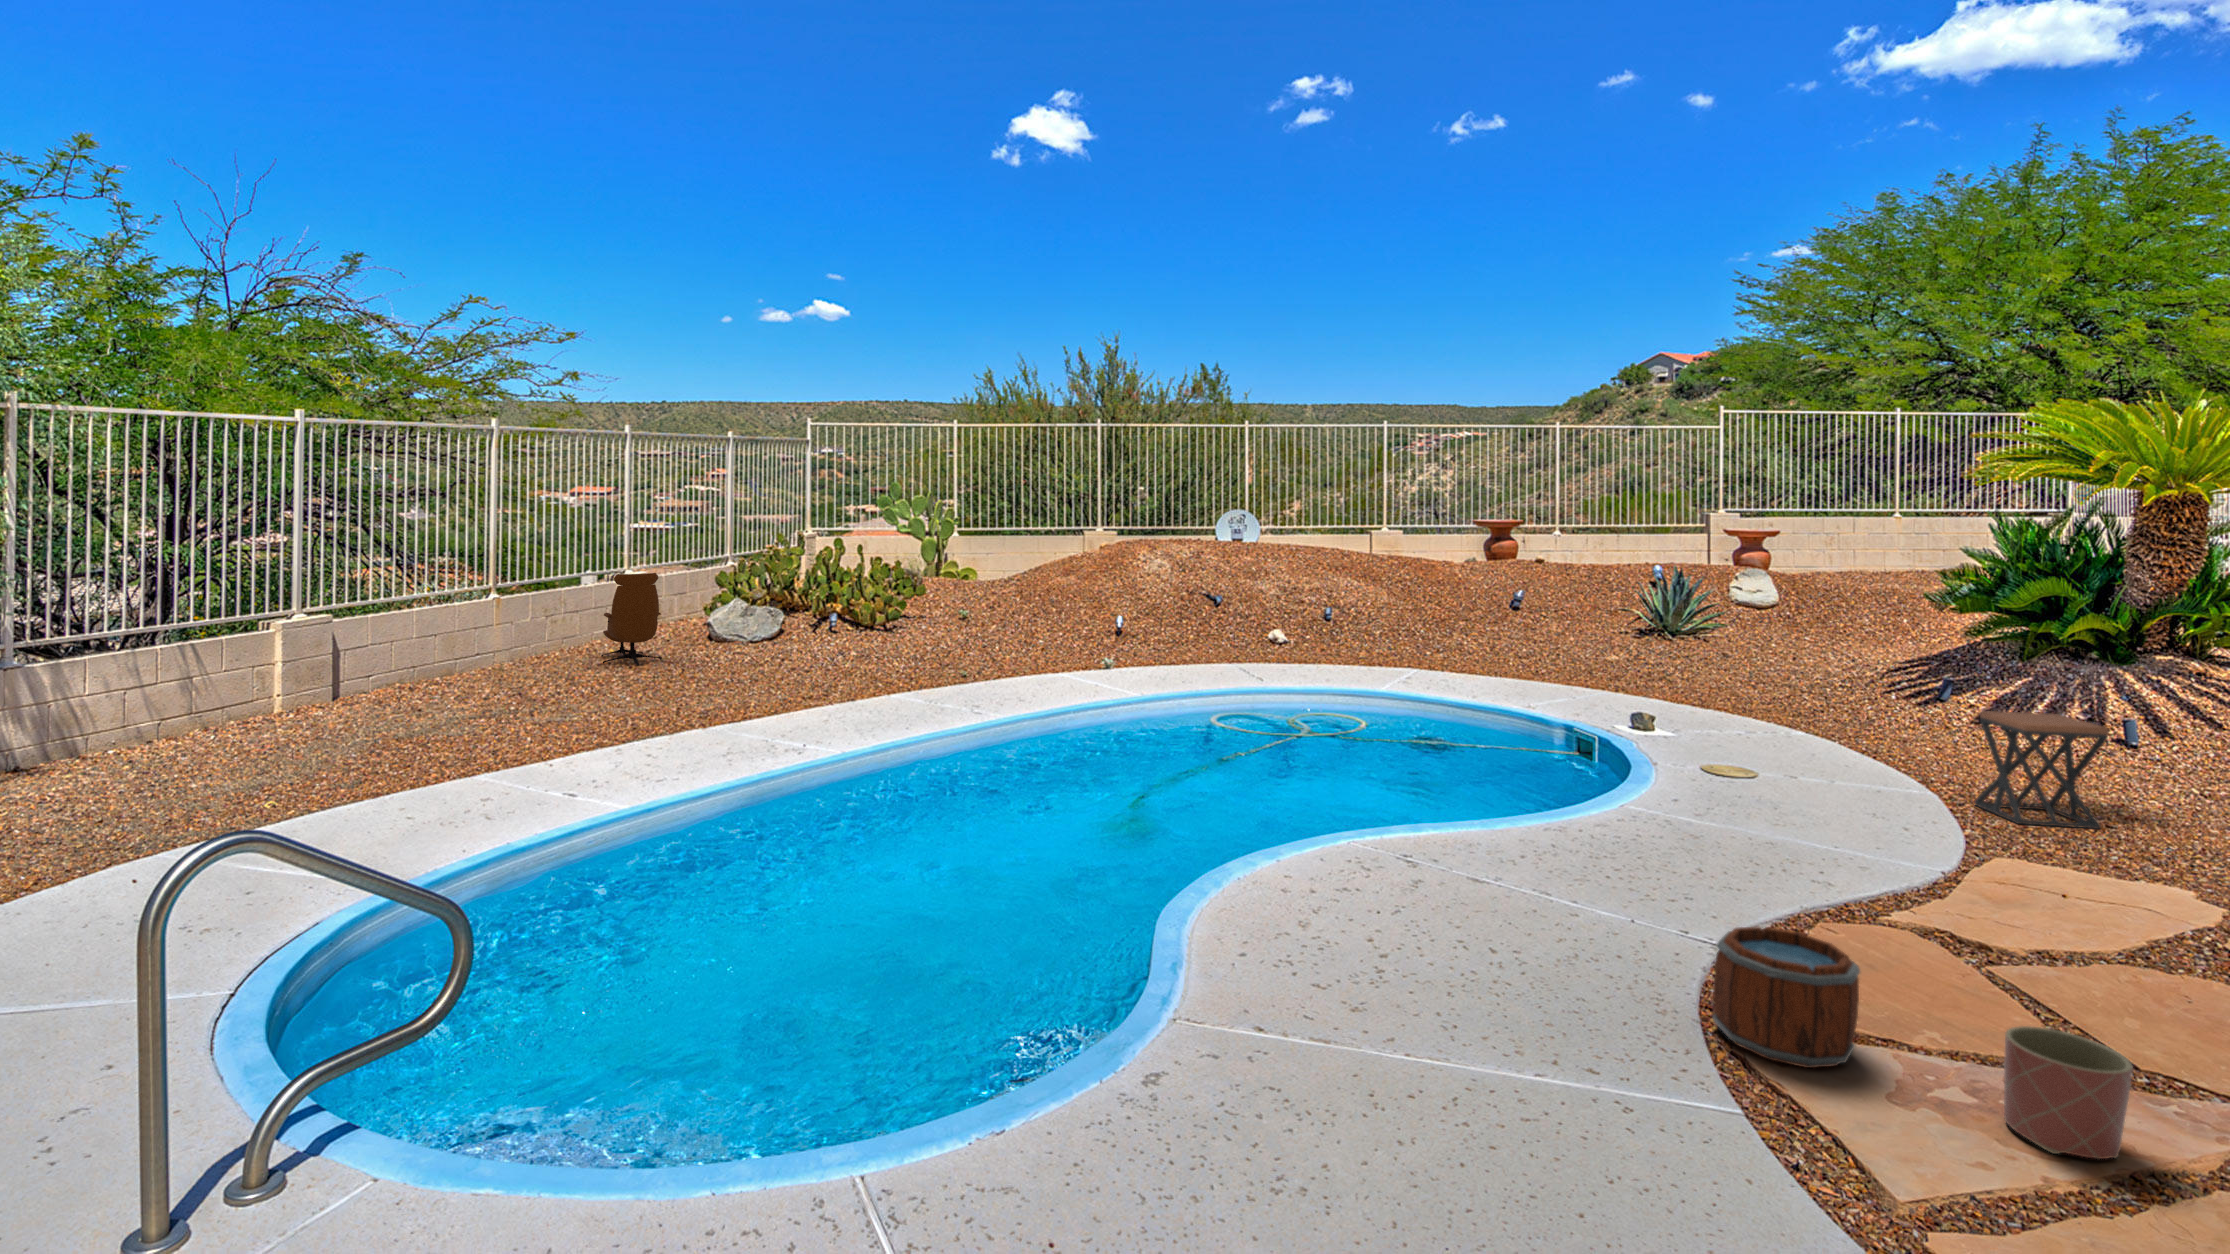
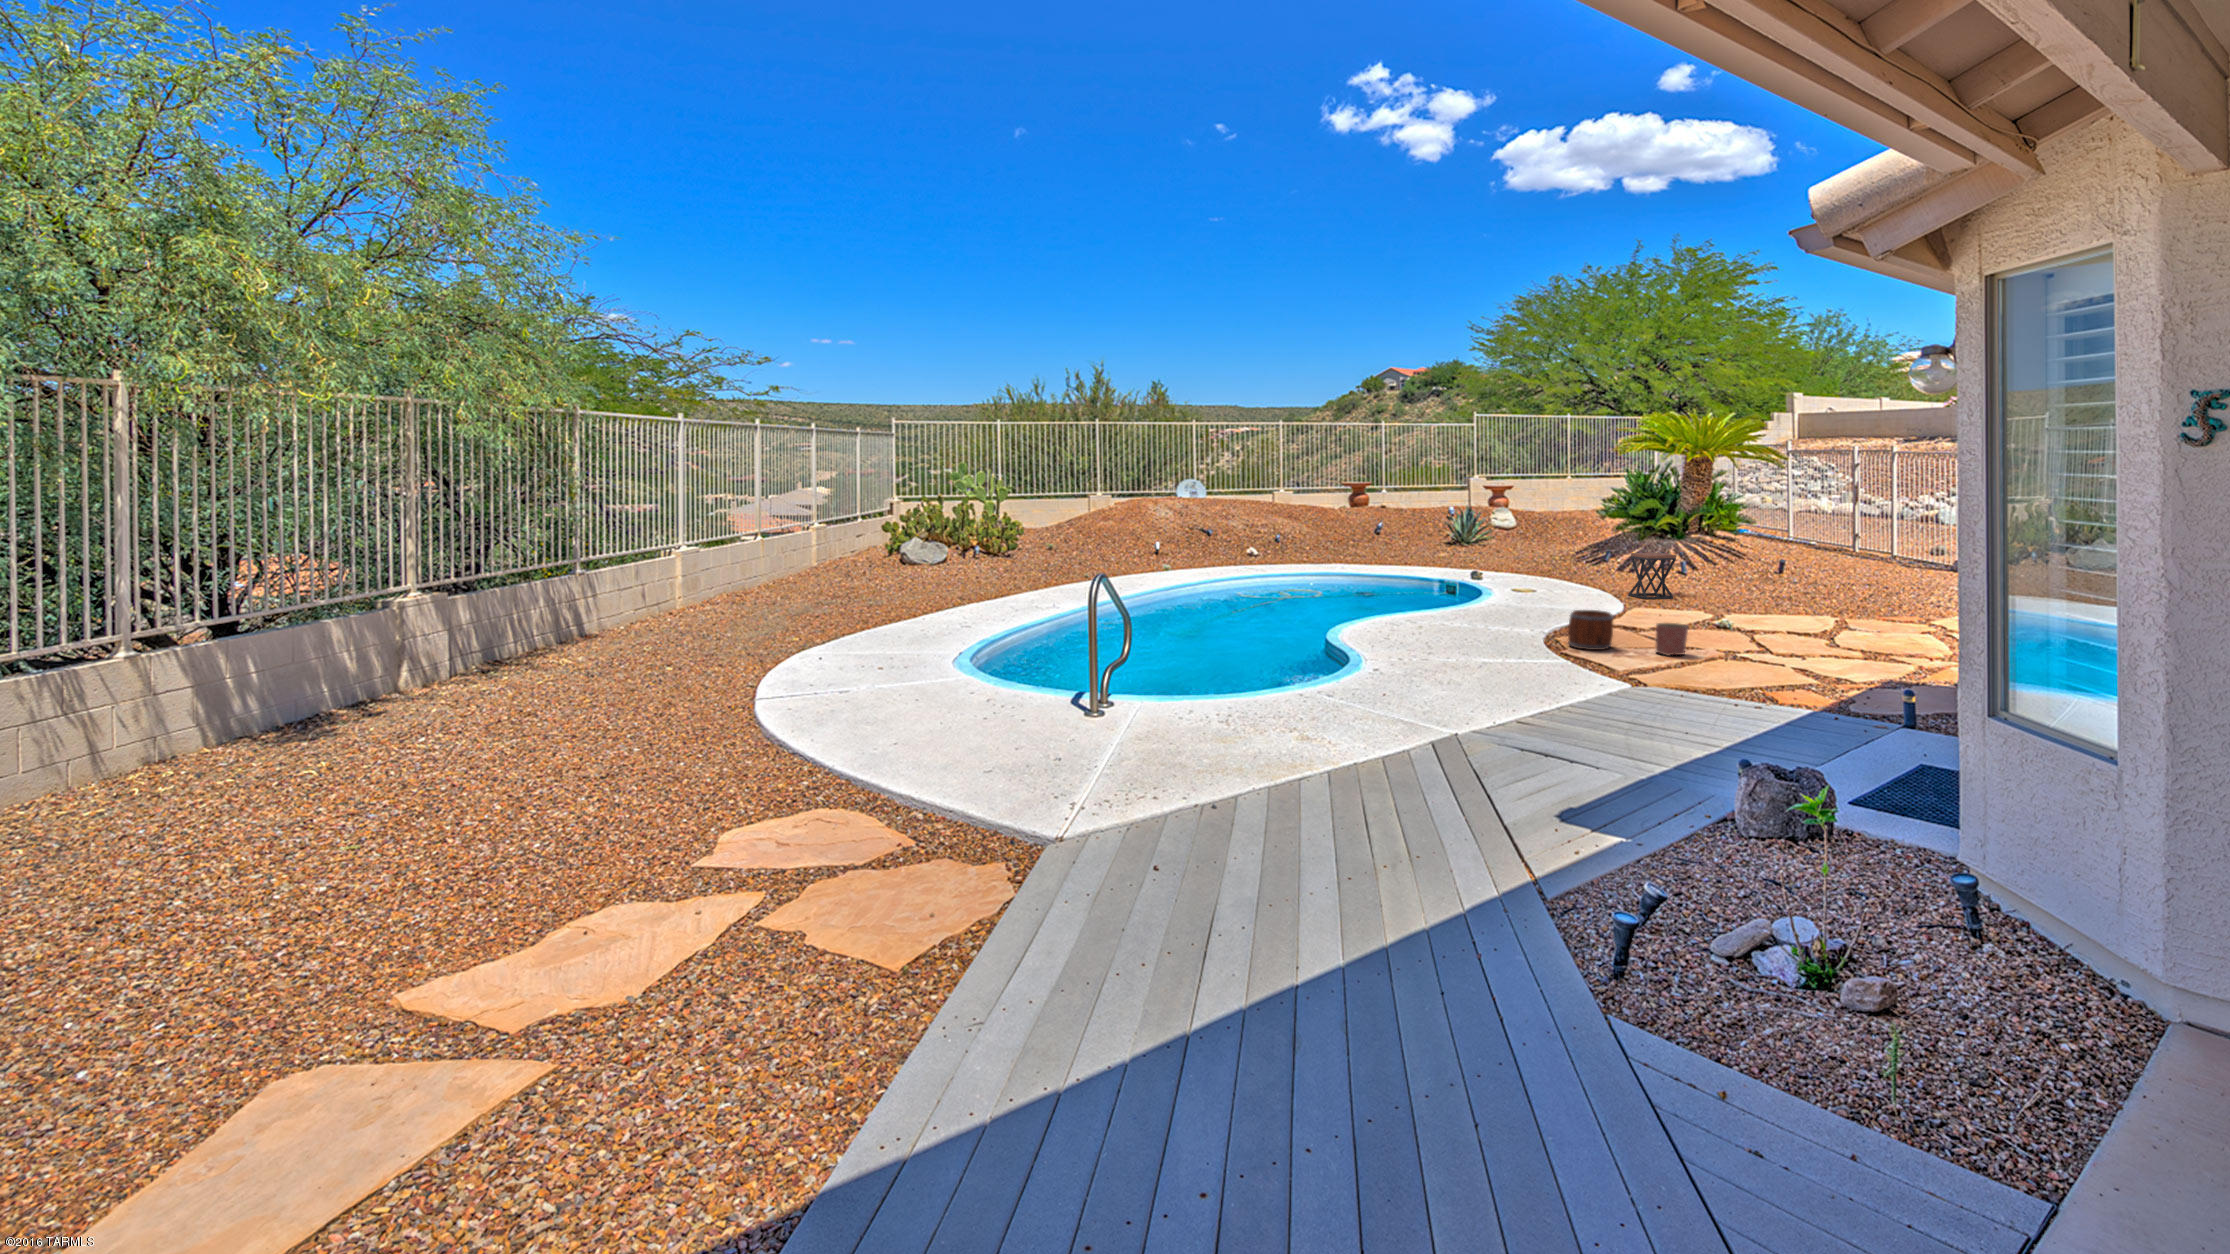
lounge chair: present [601,573,662,665] -> none [803,520,860,587]

